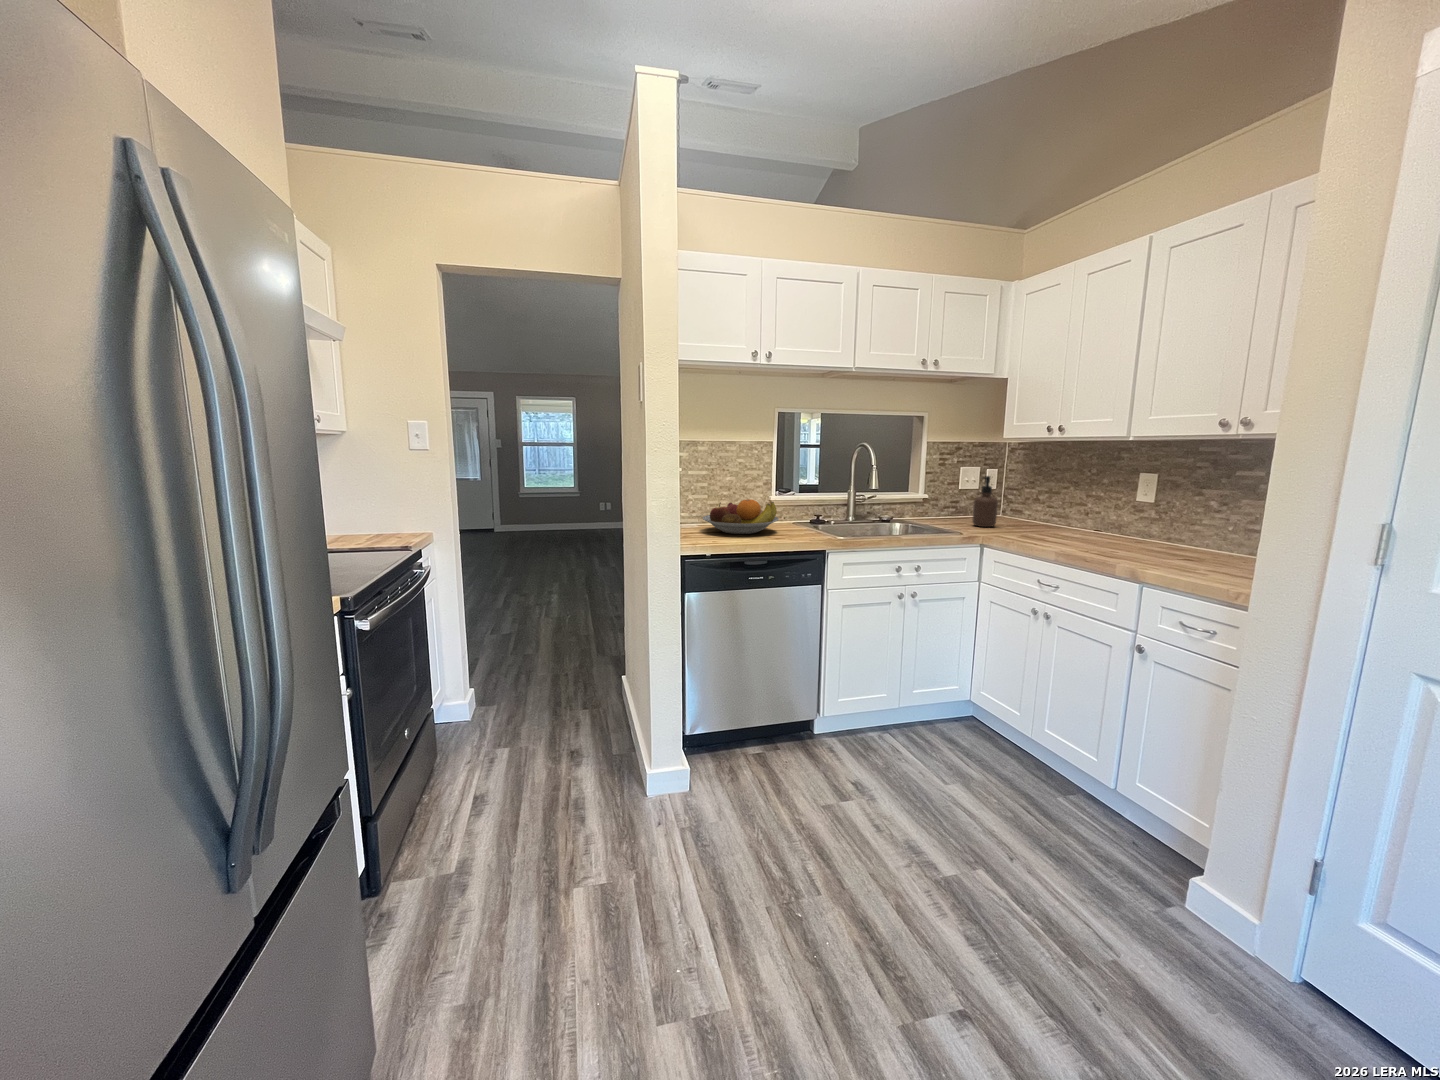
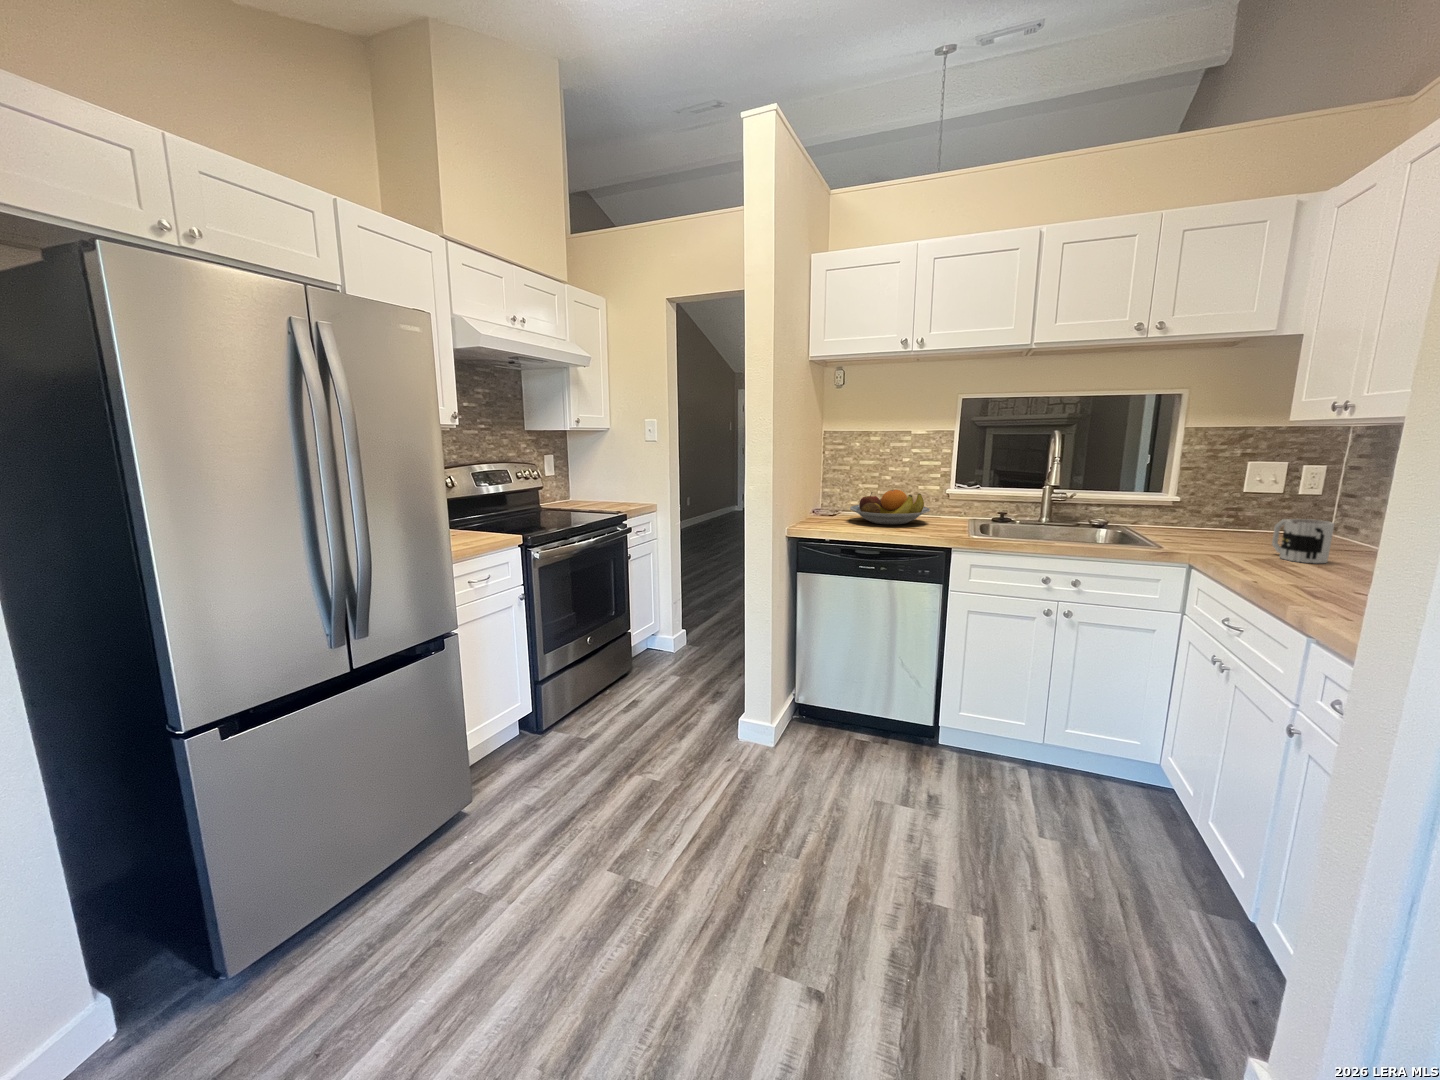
soap dispenser: present [972,476,998,527] -> none [1225,473,1269,545]
mug: none [1015,507,1054,536] -> present [1272,519,1334,563]

